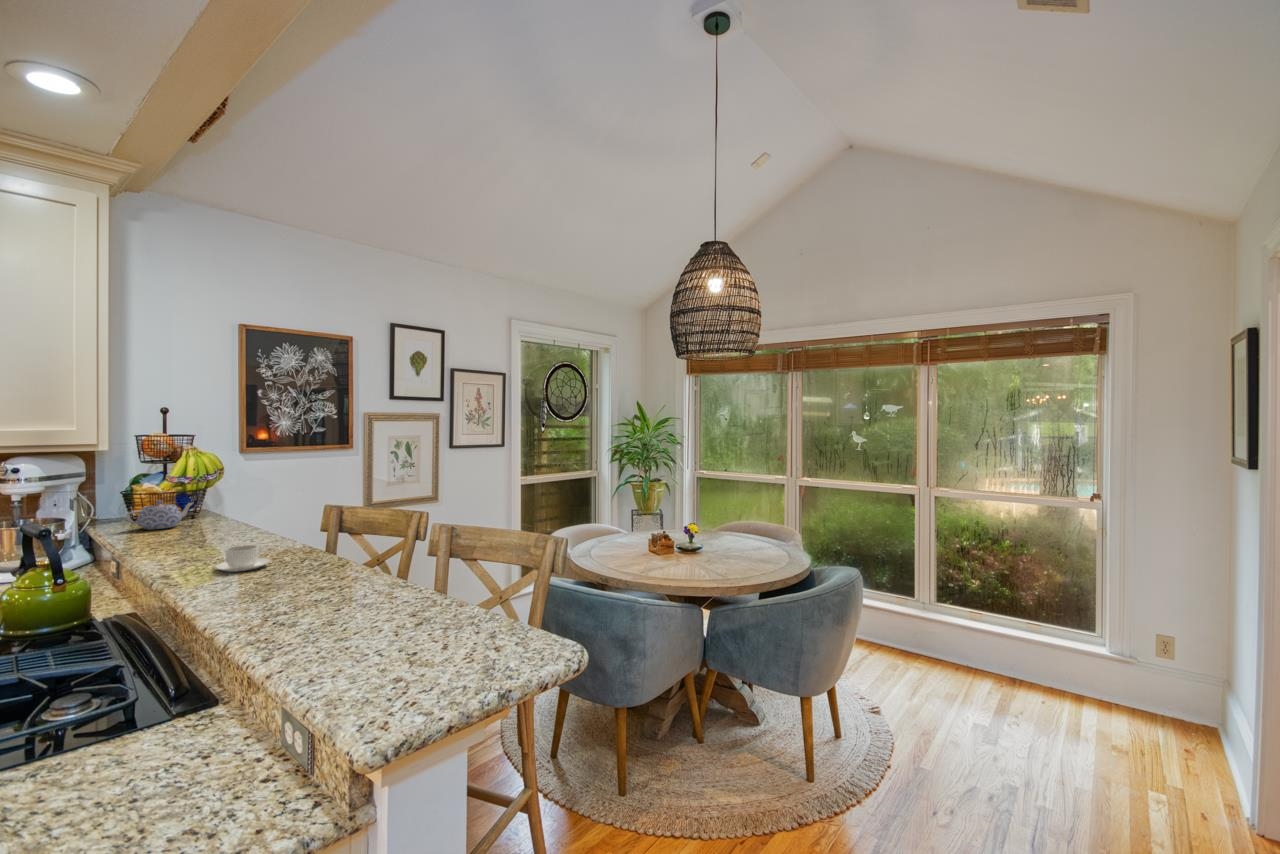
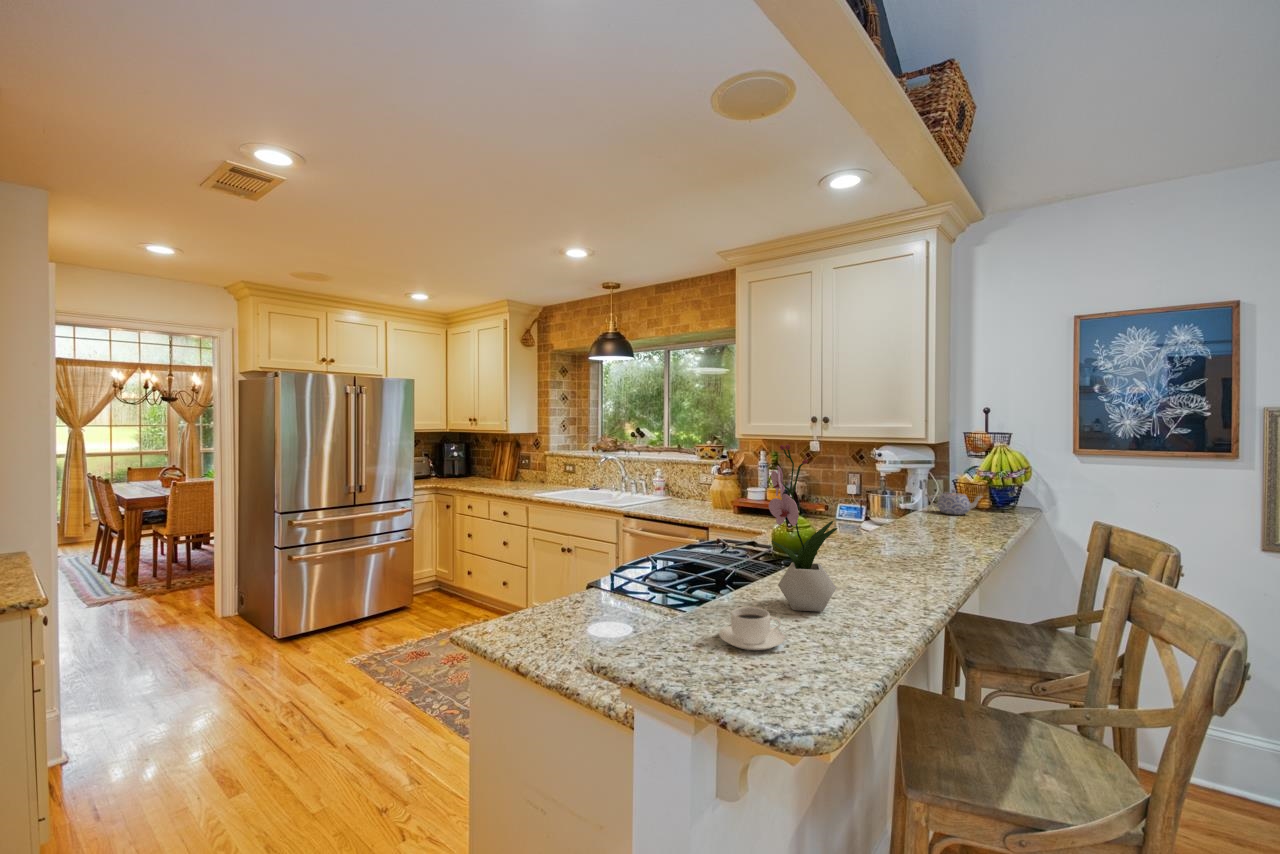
flower arrangement: none [300,442,389,624] -> present [769,445,837,612]
coffee cup: present [215,545,269,572] -> present [719,607,785,650]

